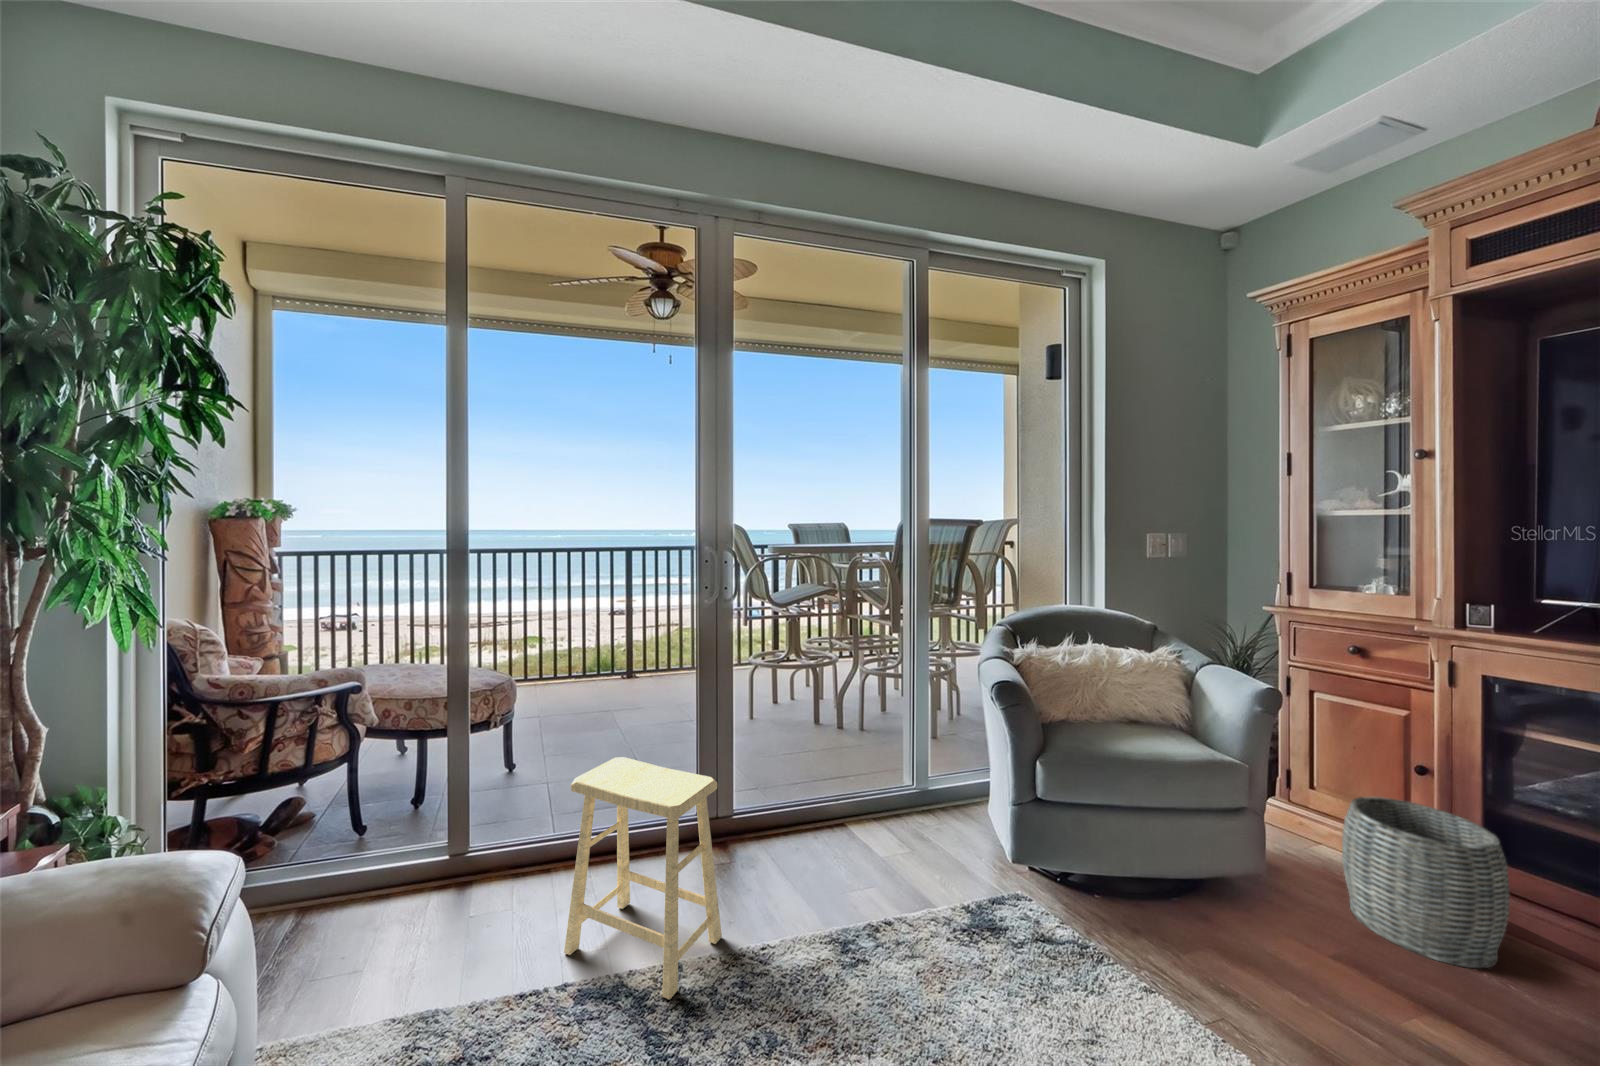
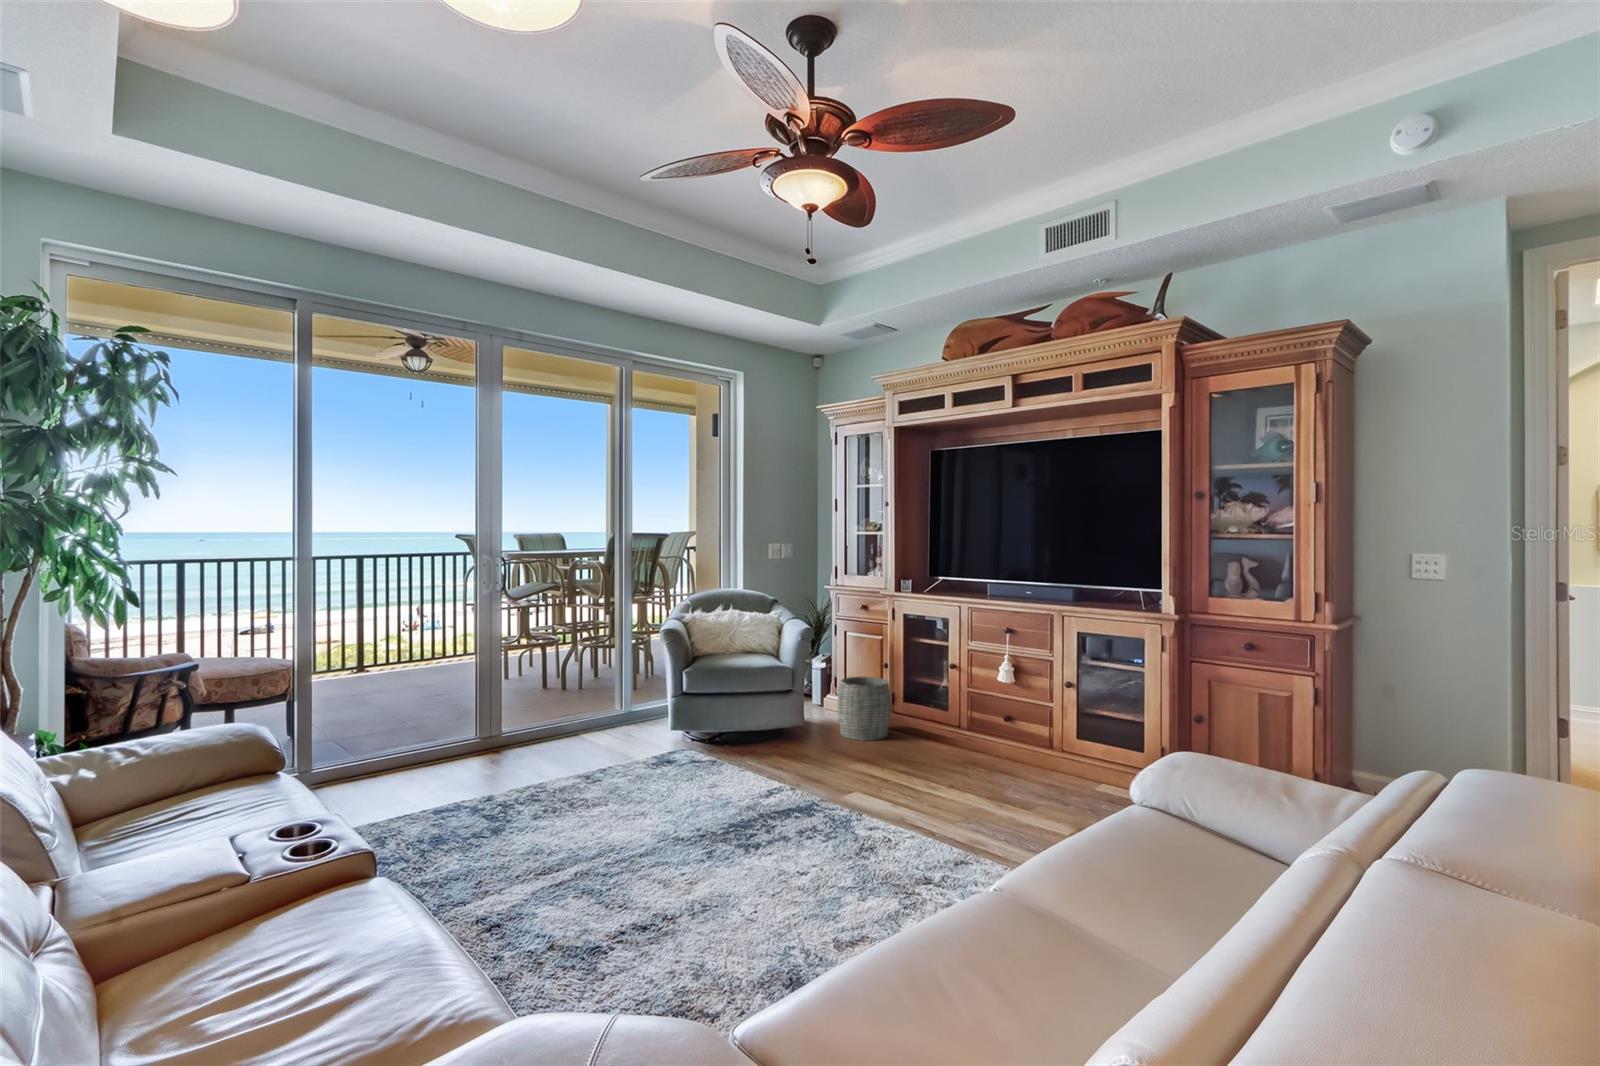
footstool: present [564,757,722,1000] -> none [406,690,505,801]

